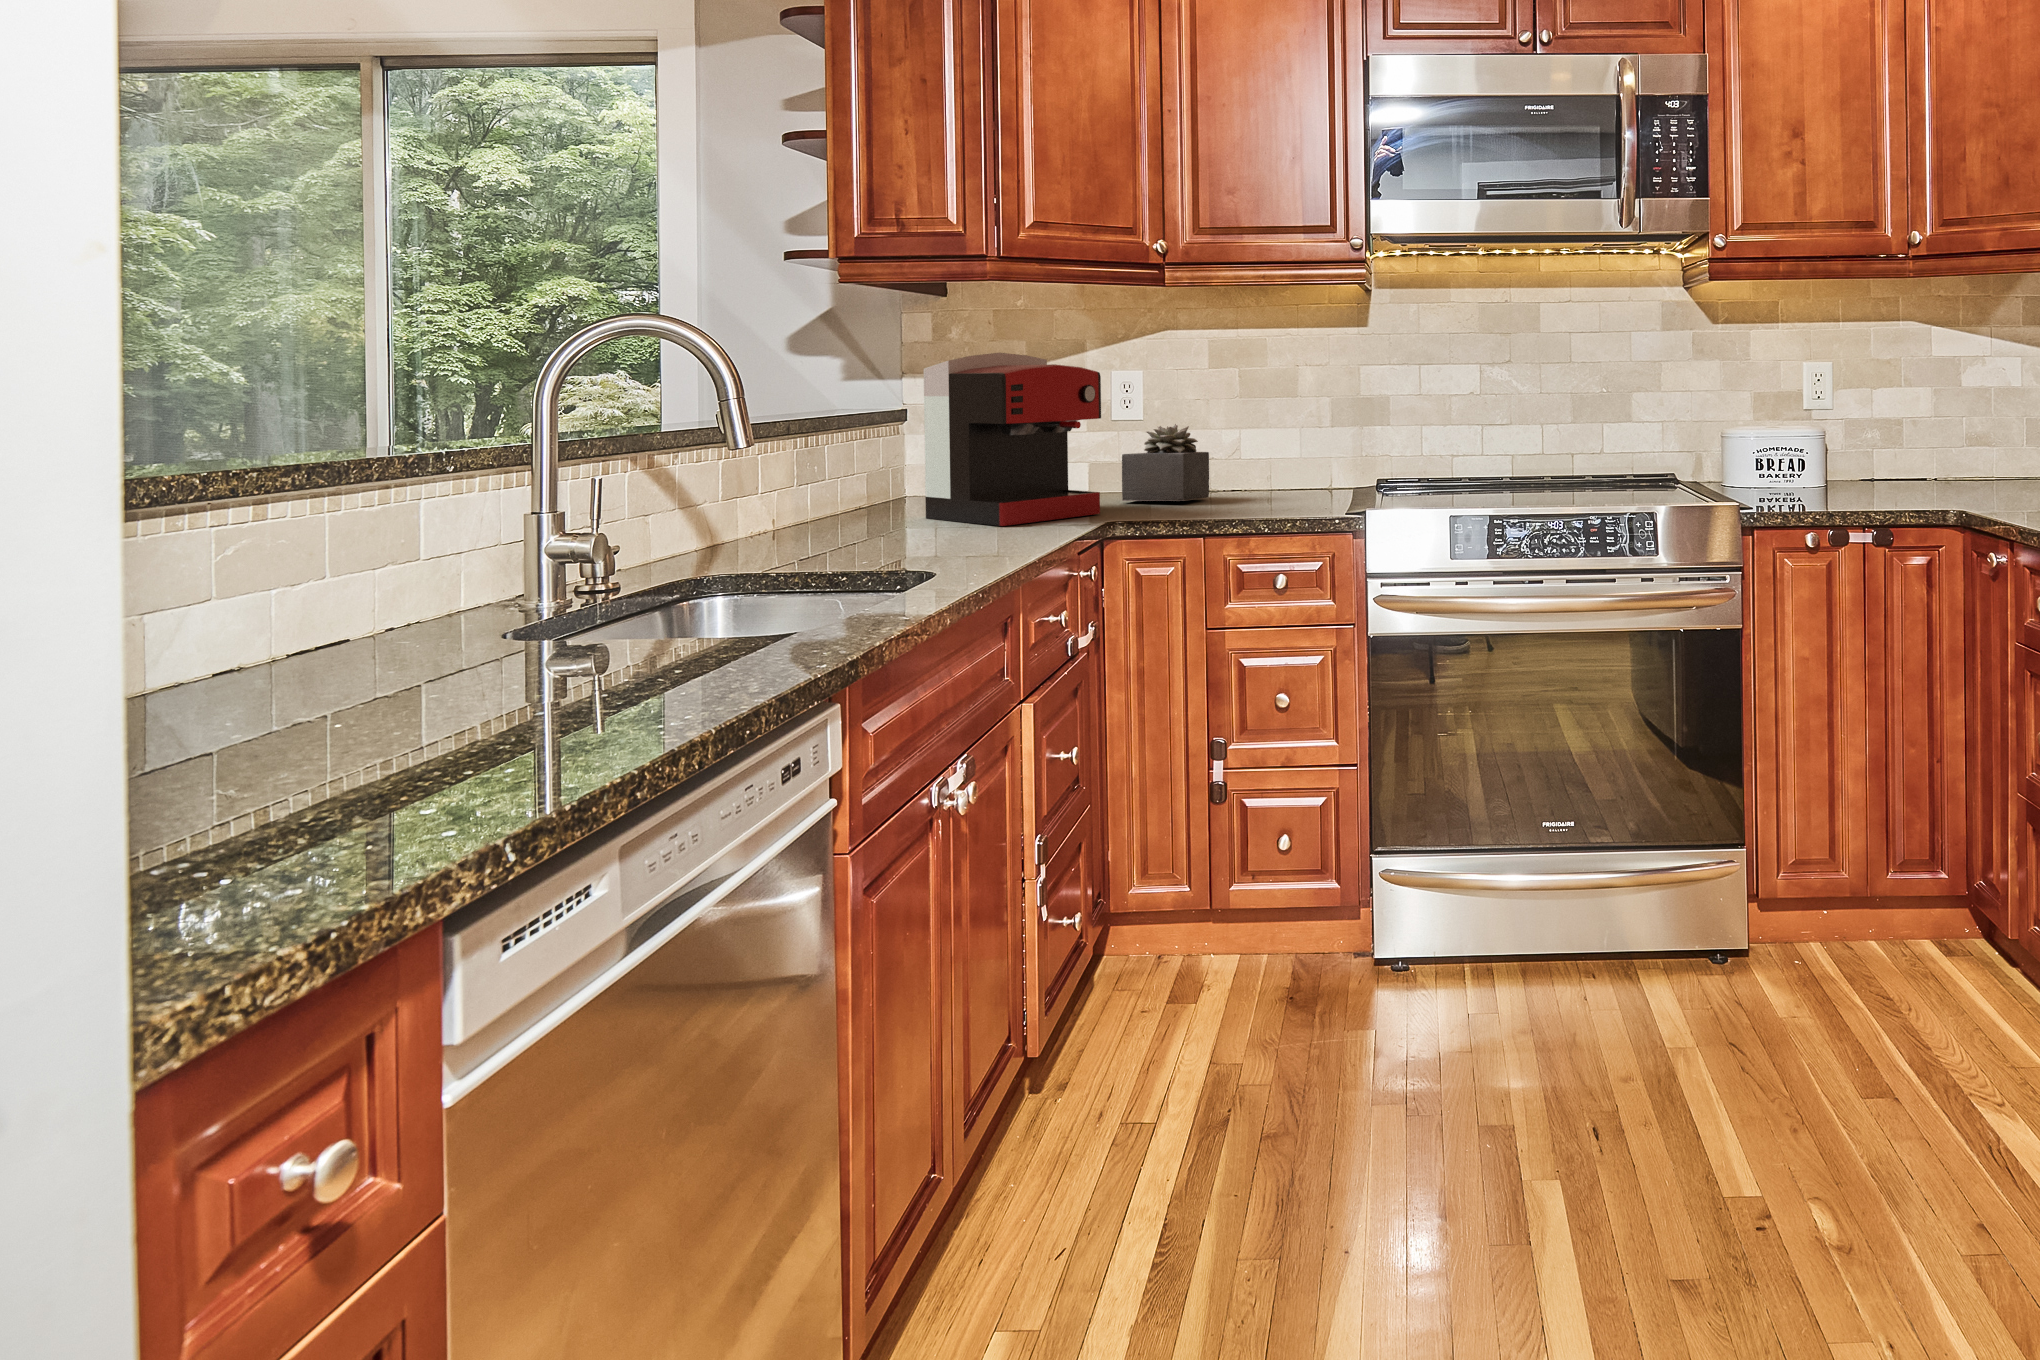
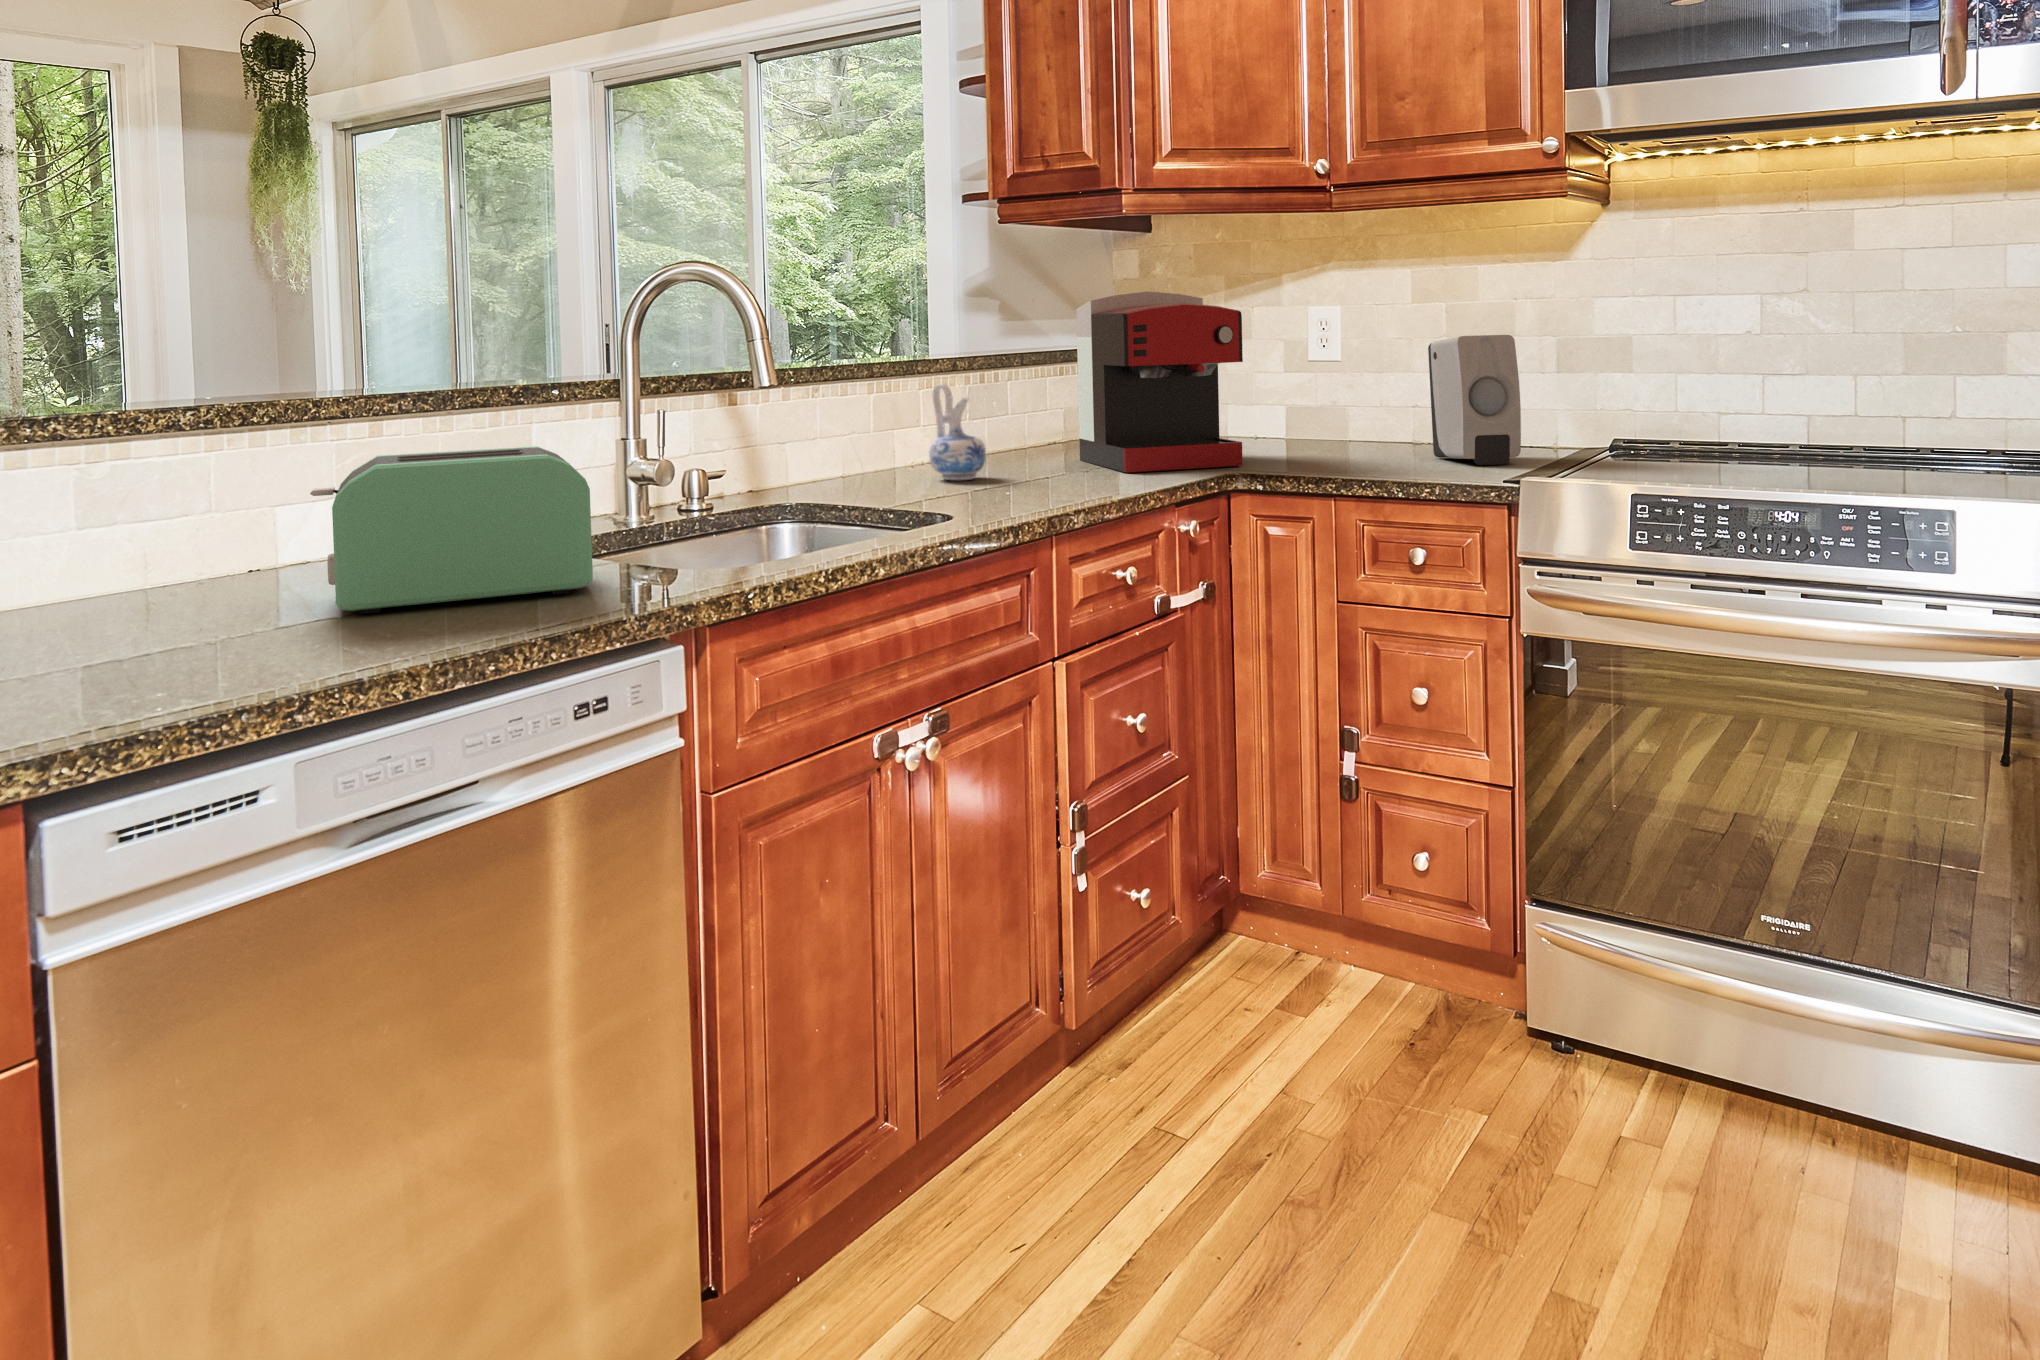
soap dispenser: none [1241,393,1324,502] -> present [1428,335,1521,465]
succulent plant: present [1122,424,1209,501] -> none [1290,369,1390,456]
ceramic pitcher: none [803,445,867,544] -> present [929,383,986,480]
toaster: none [294,523,677,737] -> present [310,447,593,614]

